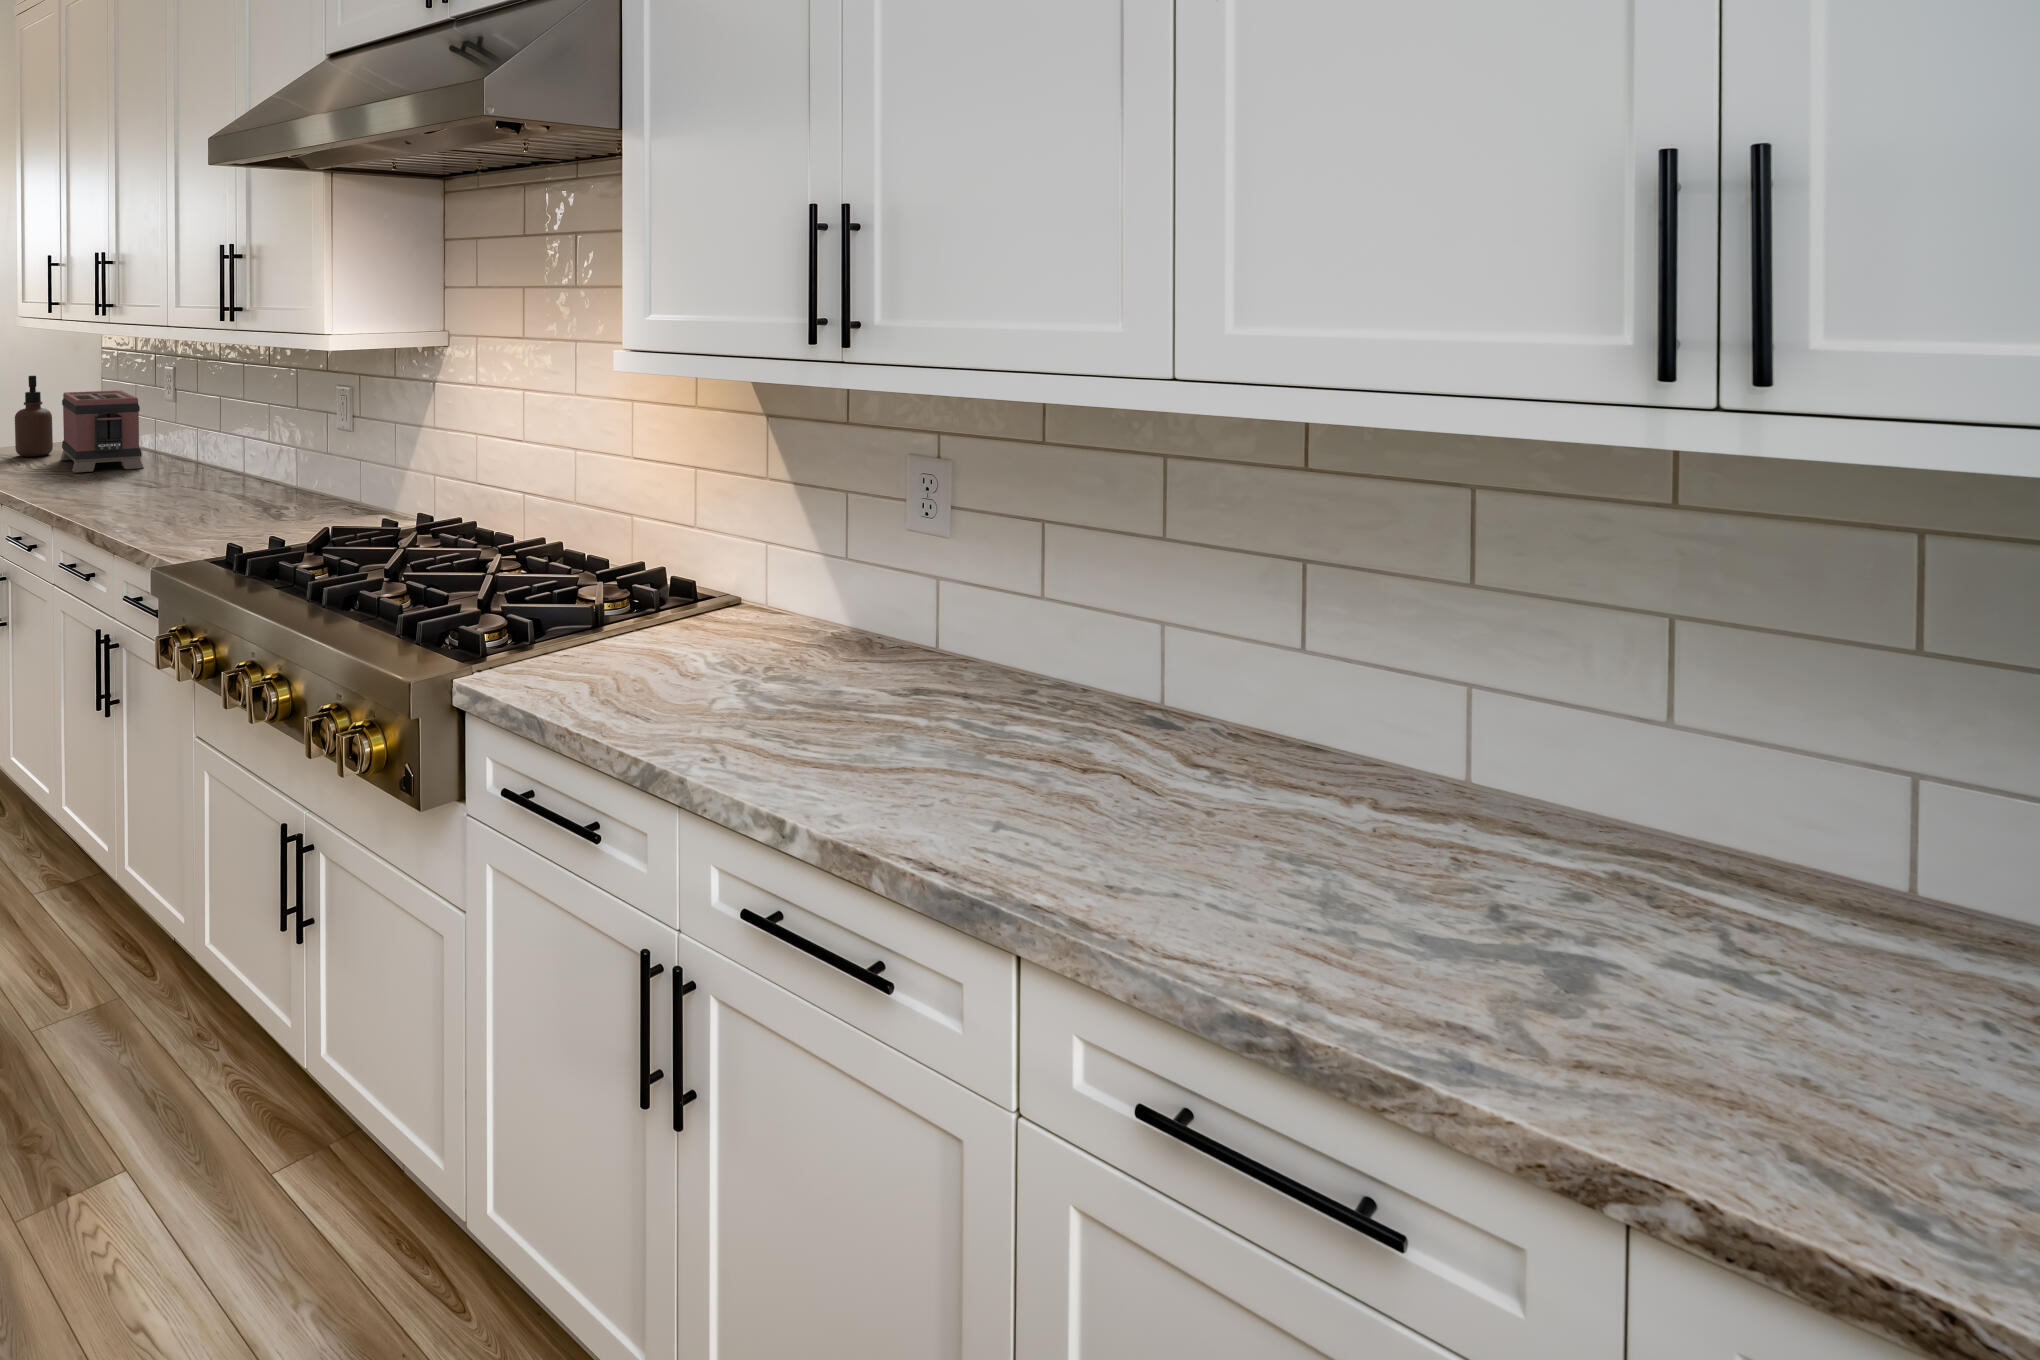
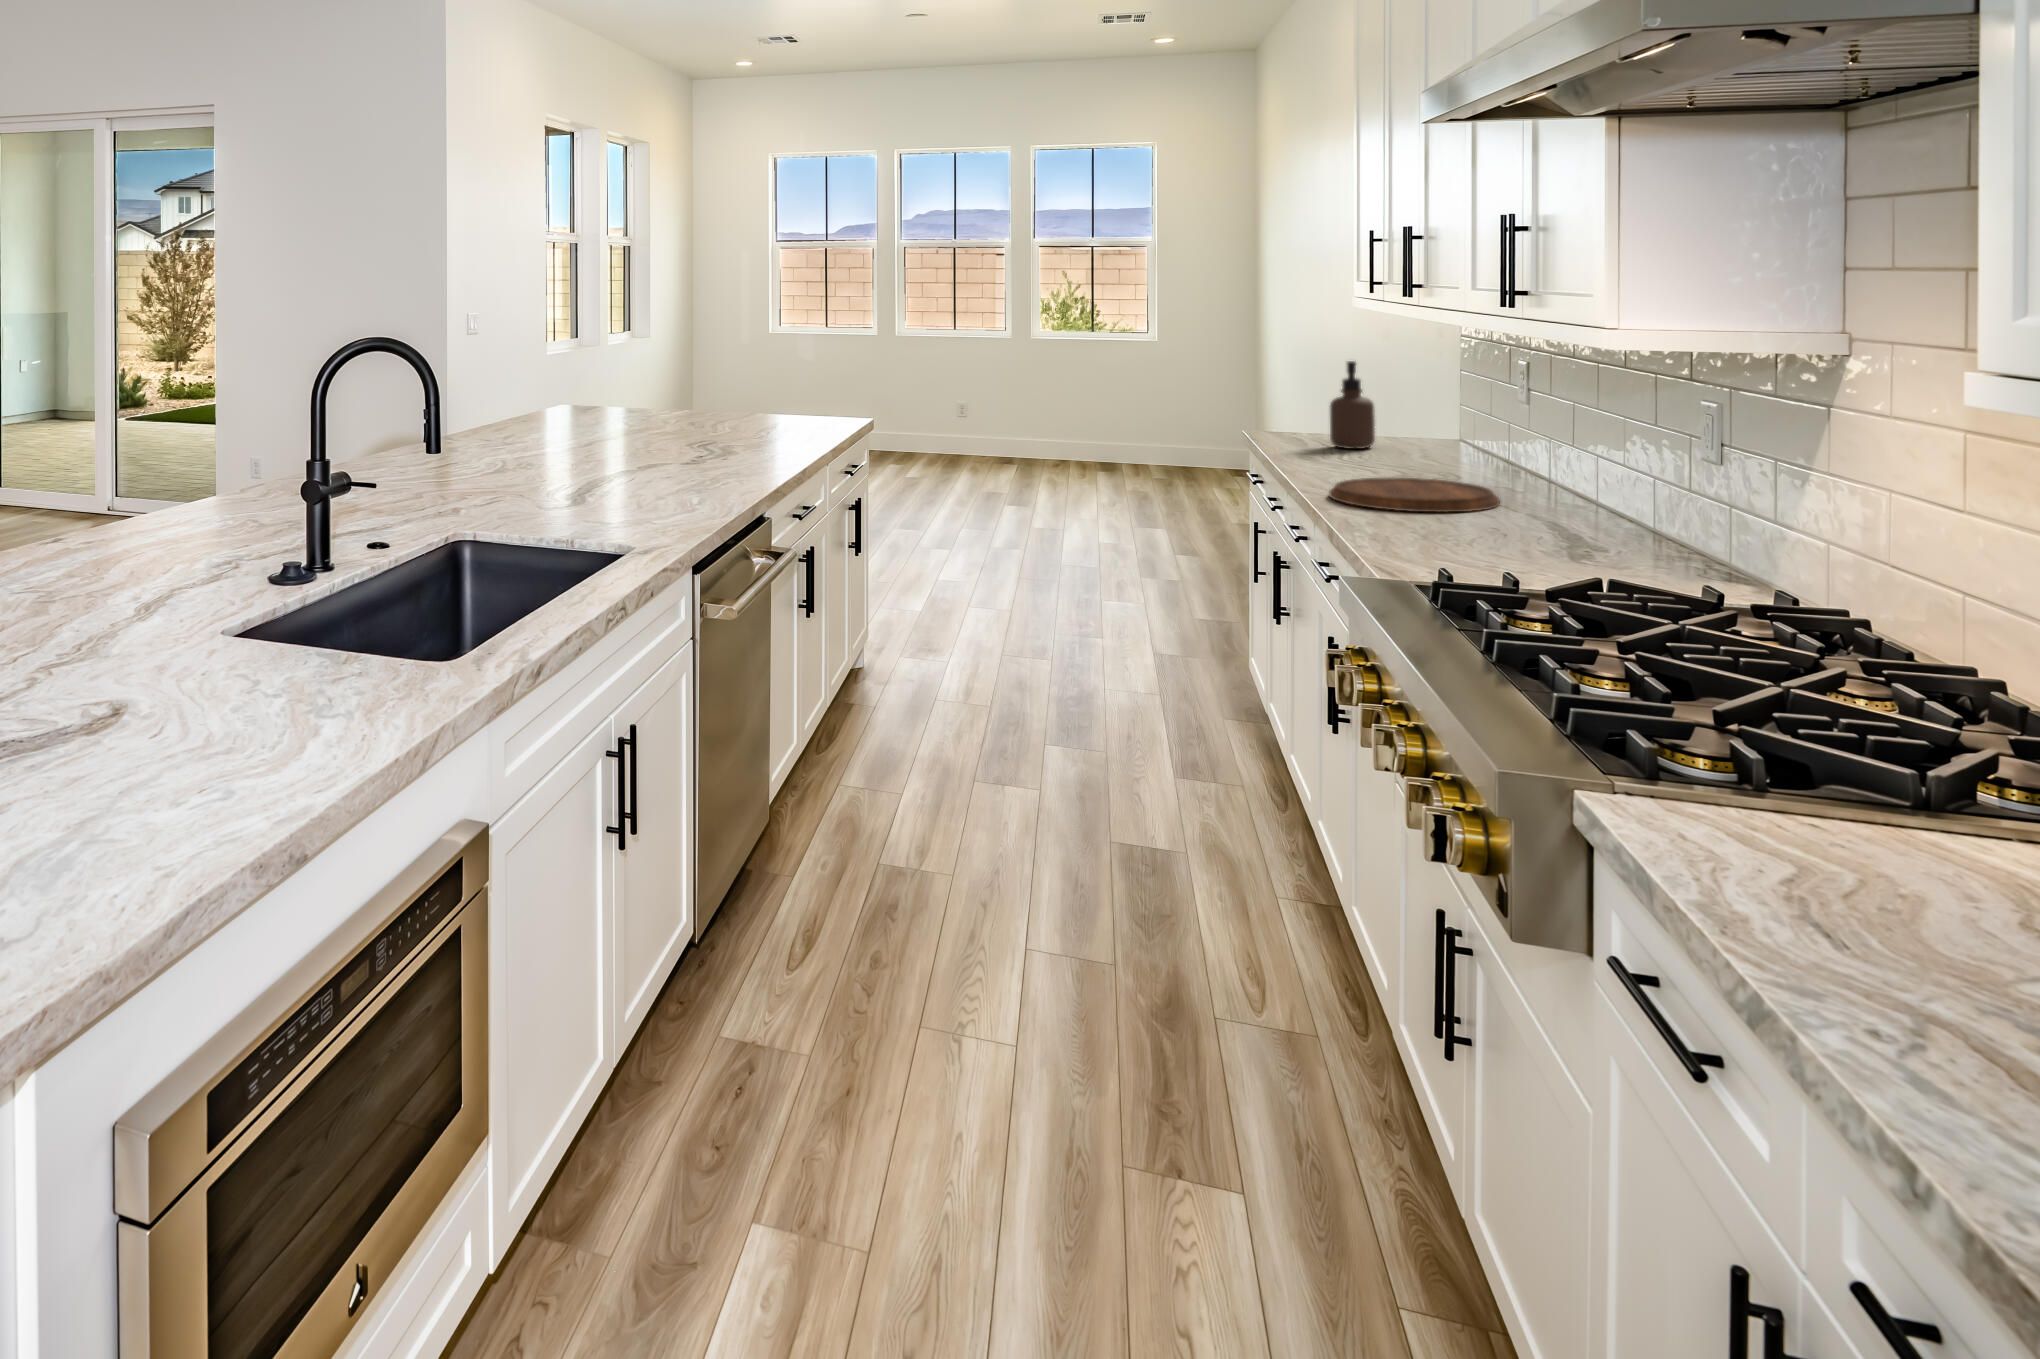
toaster: present [60,390,144,473] -> none [1373,381,1466,475]
cutting board: none [62,473,192,502] -> present [1330,478,1500,512]

